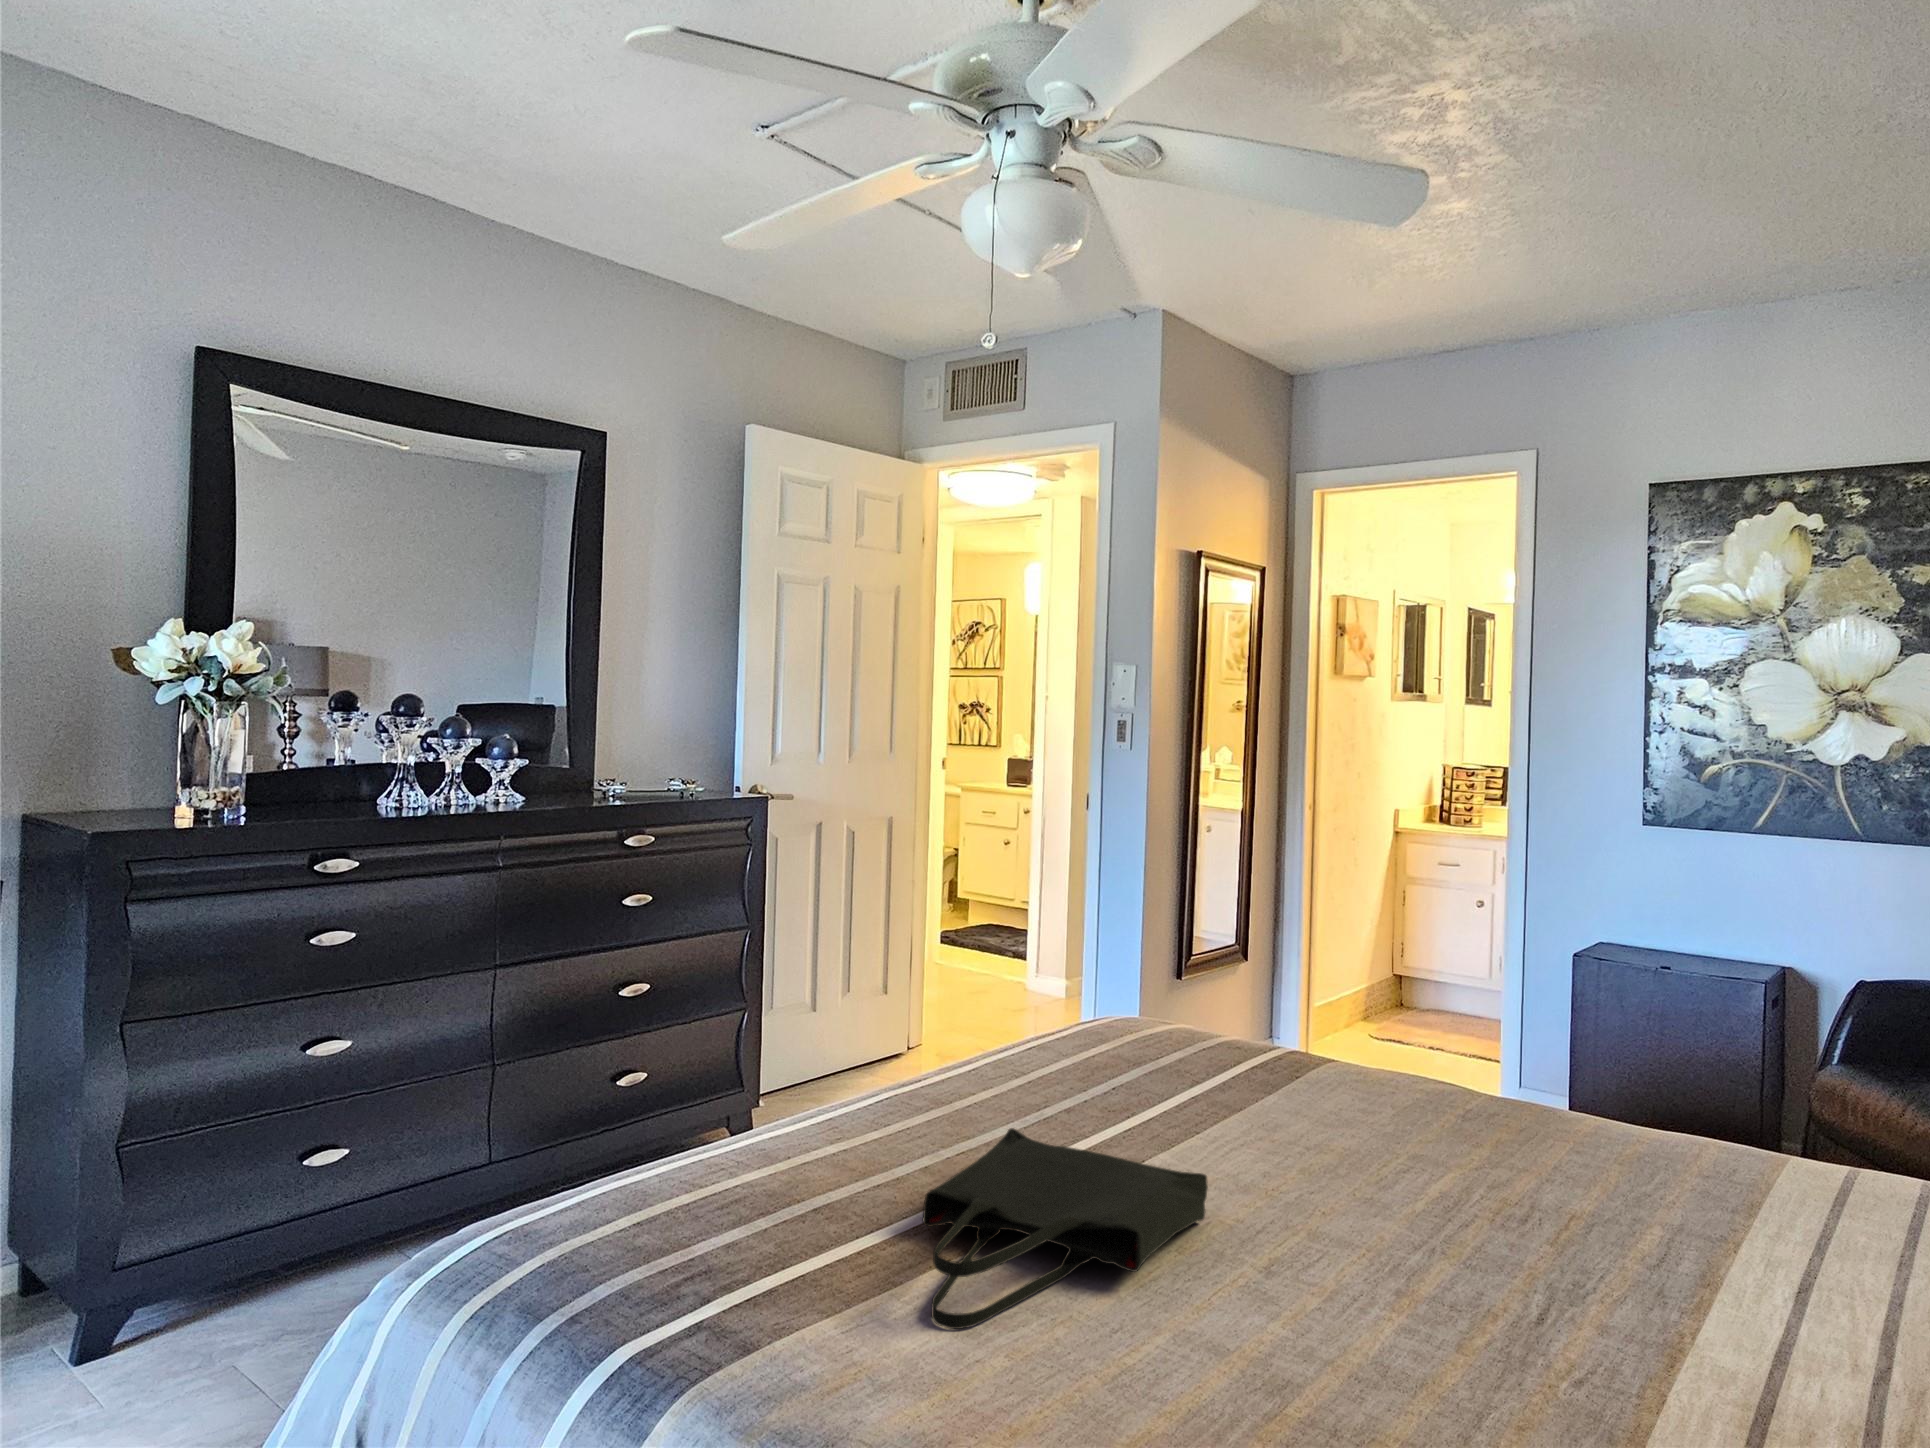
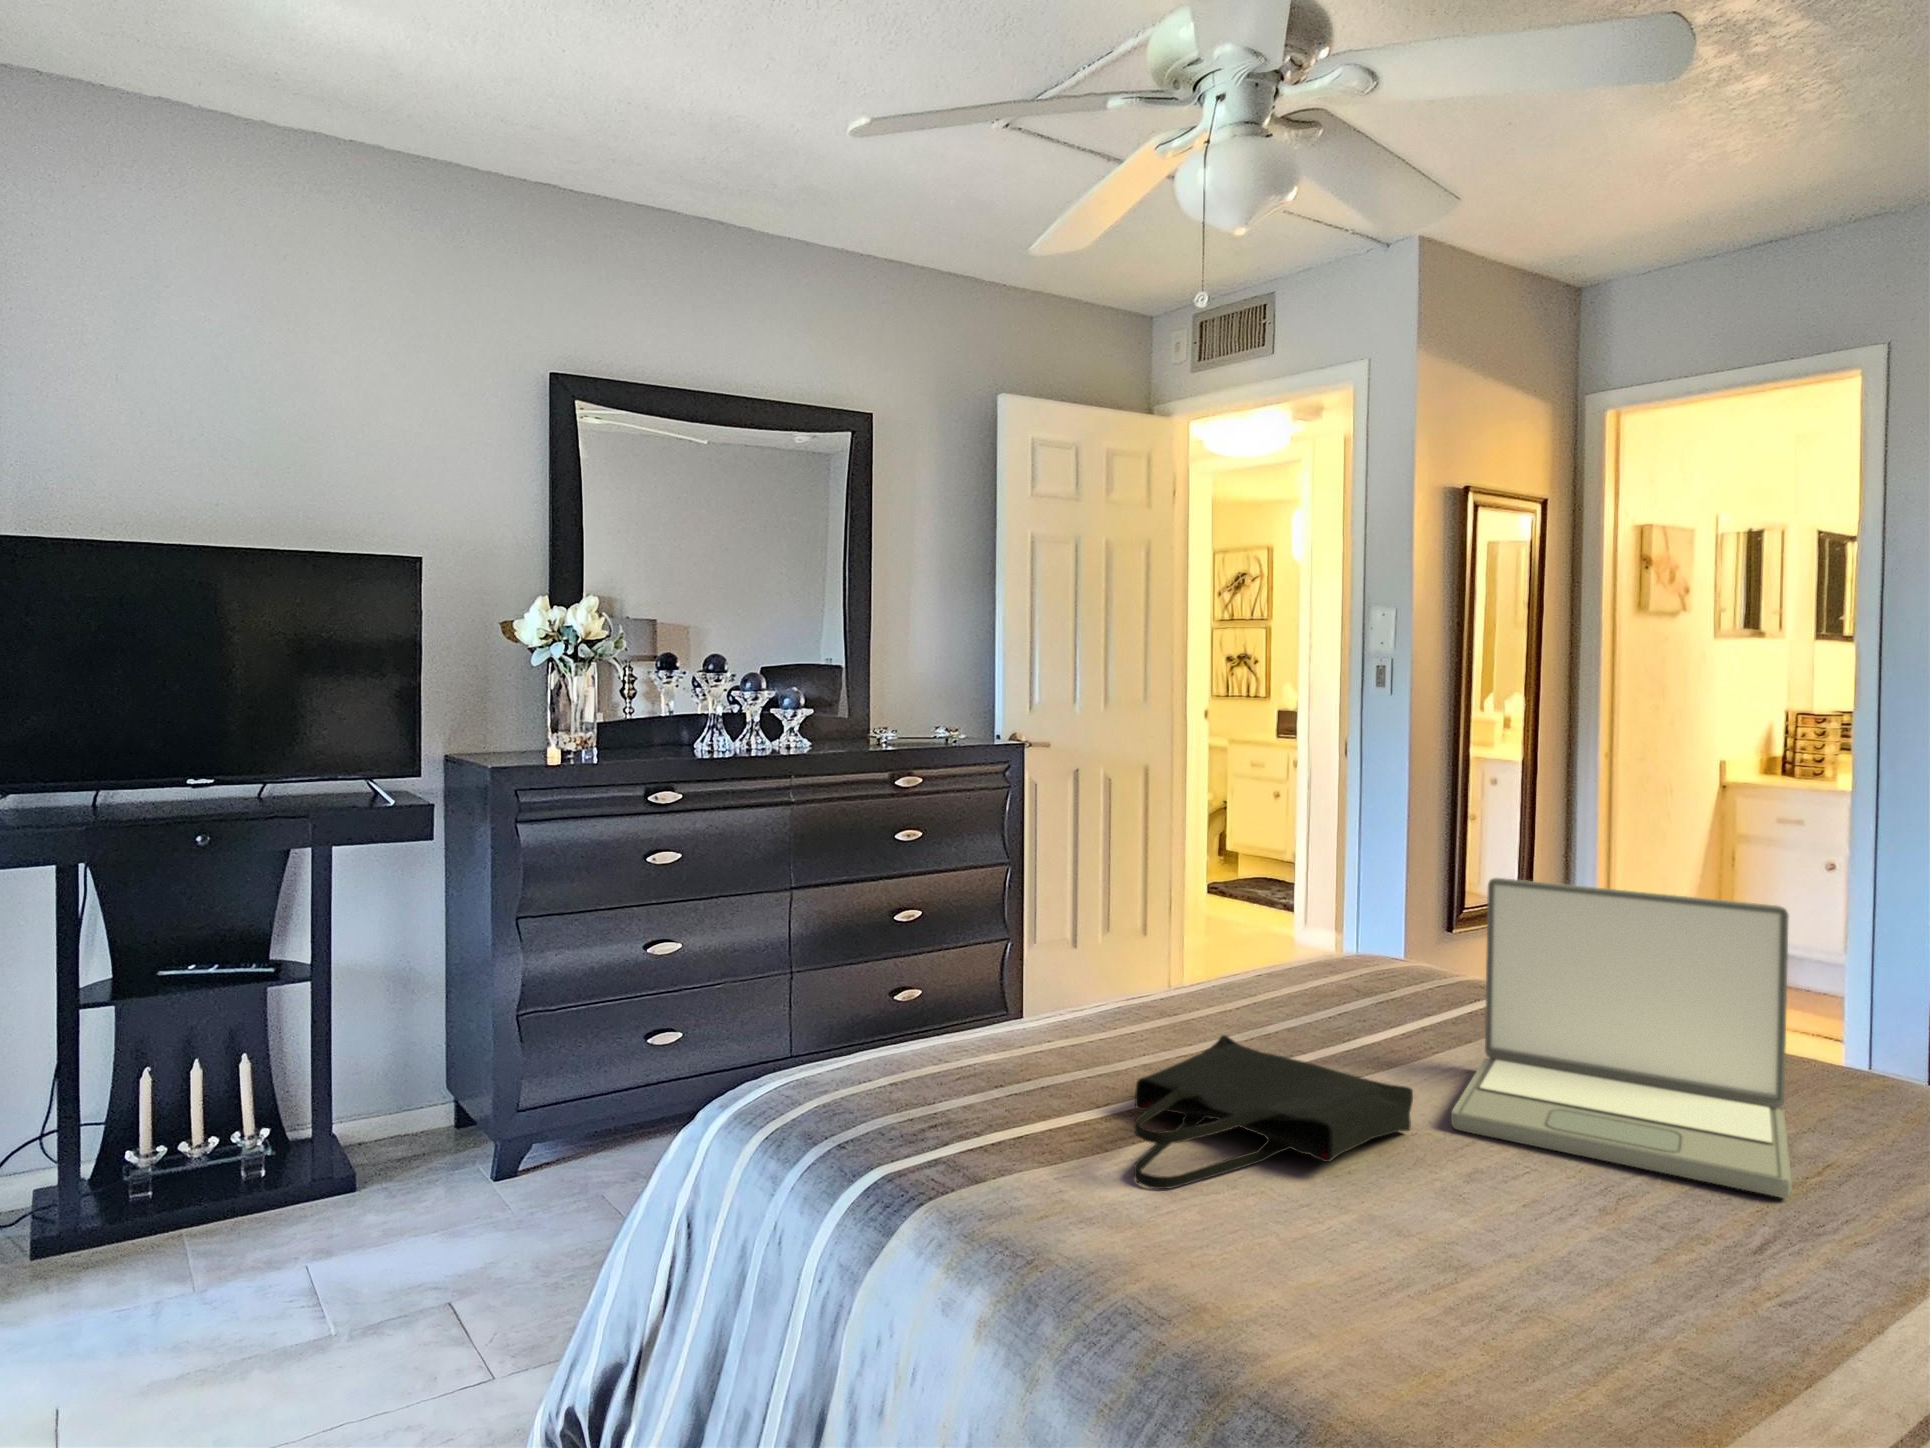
laptop: none [1241,944,1547,1255] -> present [1451,878,1792,1198]

